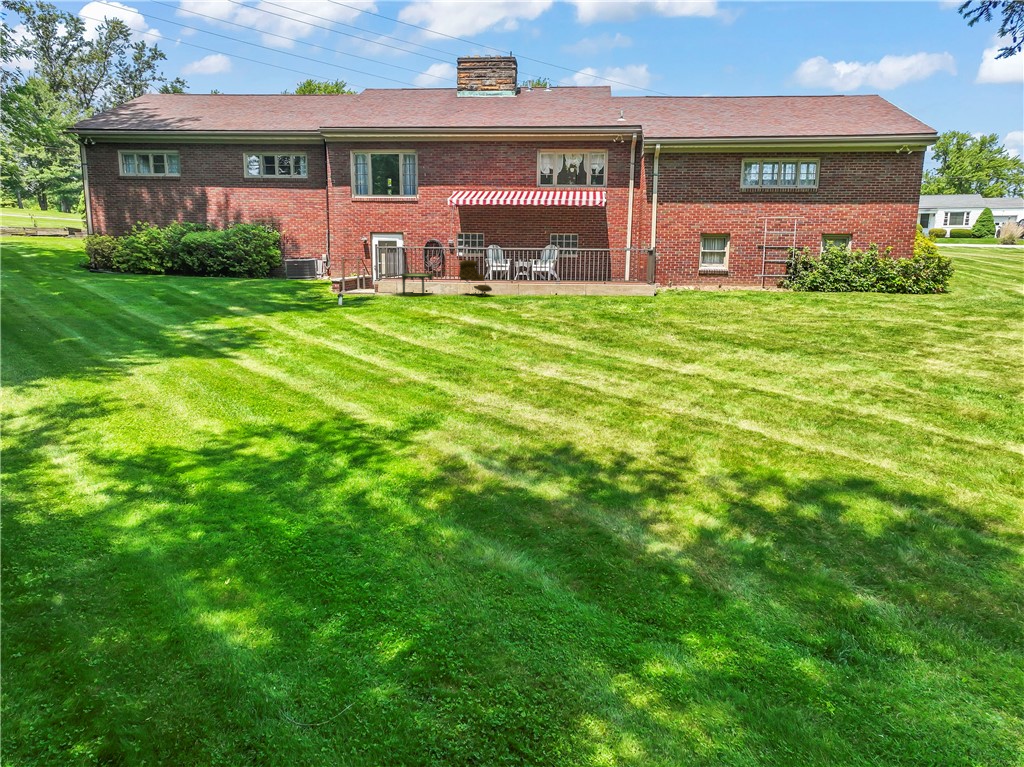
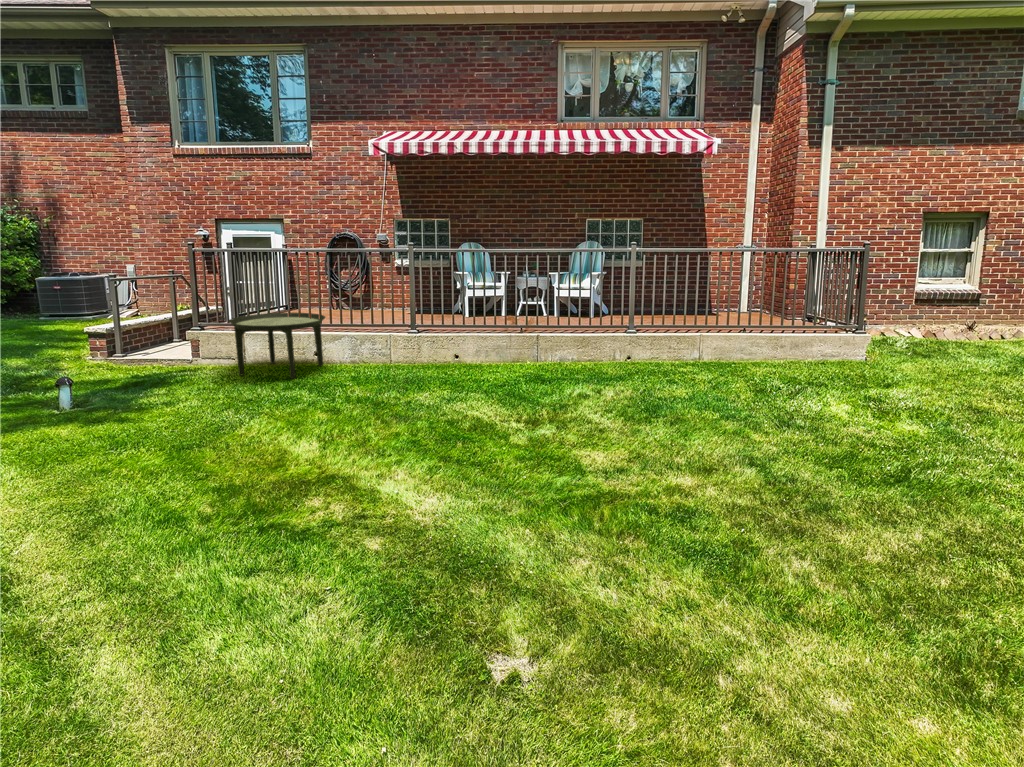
lounge chair: present [459,260,492,295] -> none [389,279,479,379]

